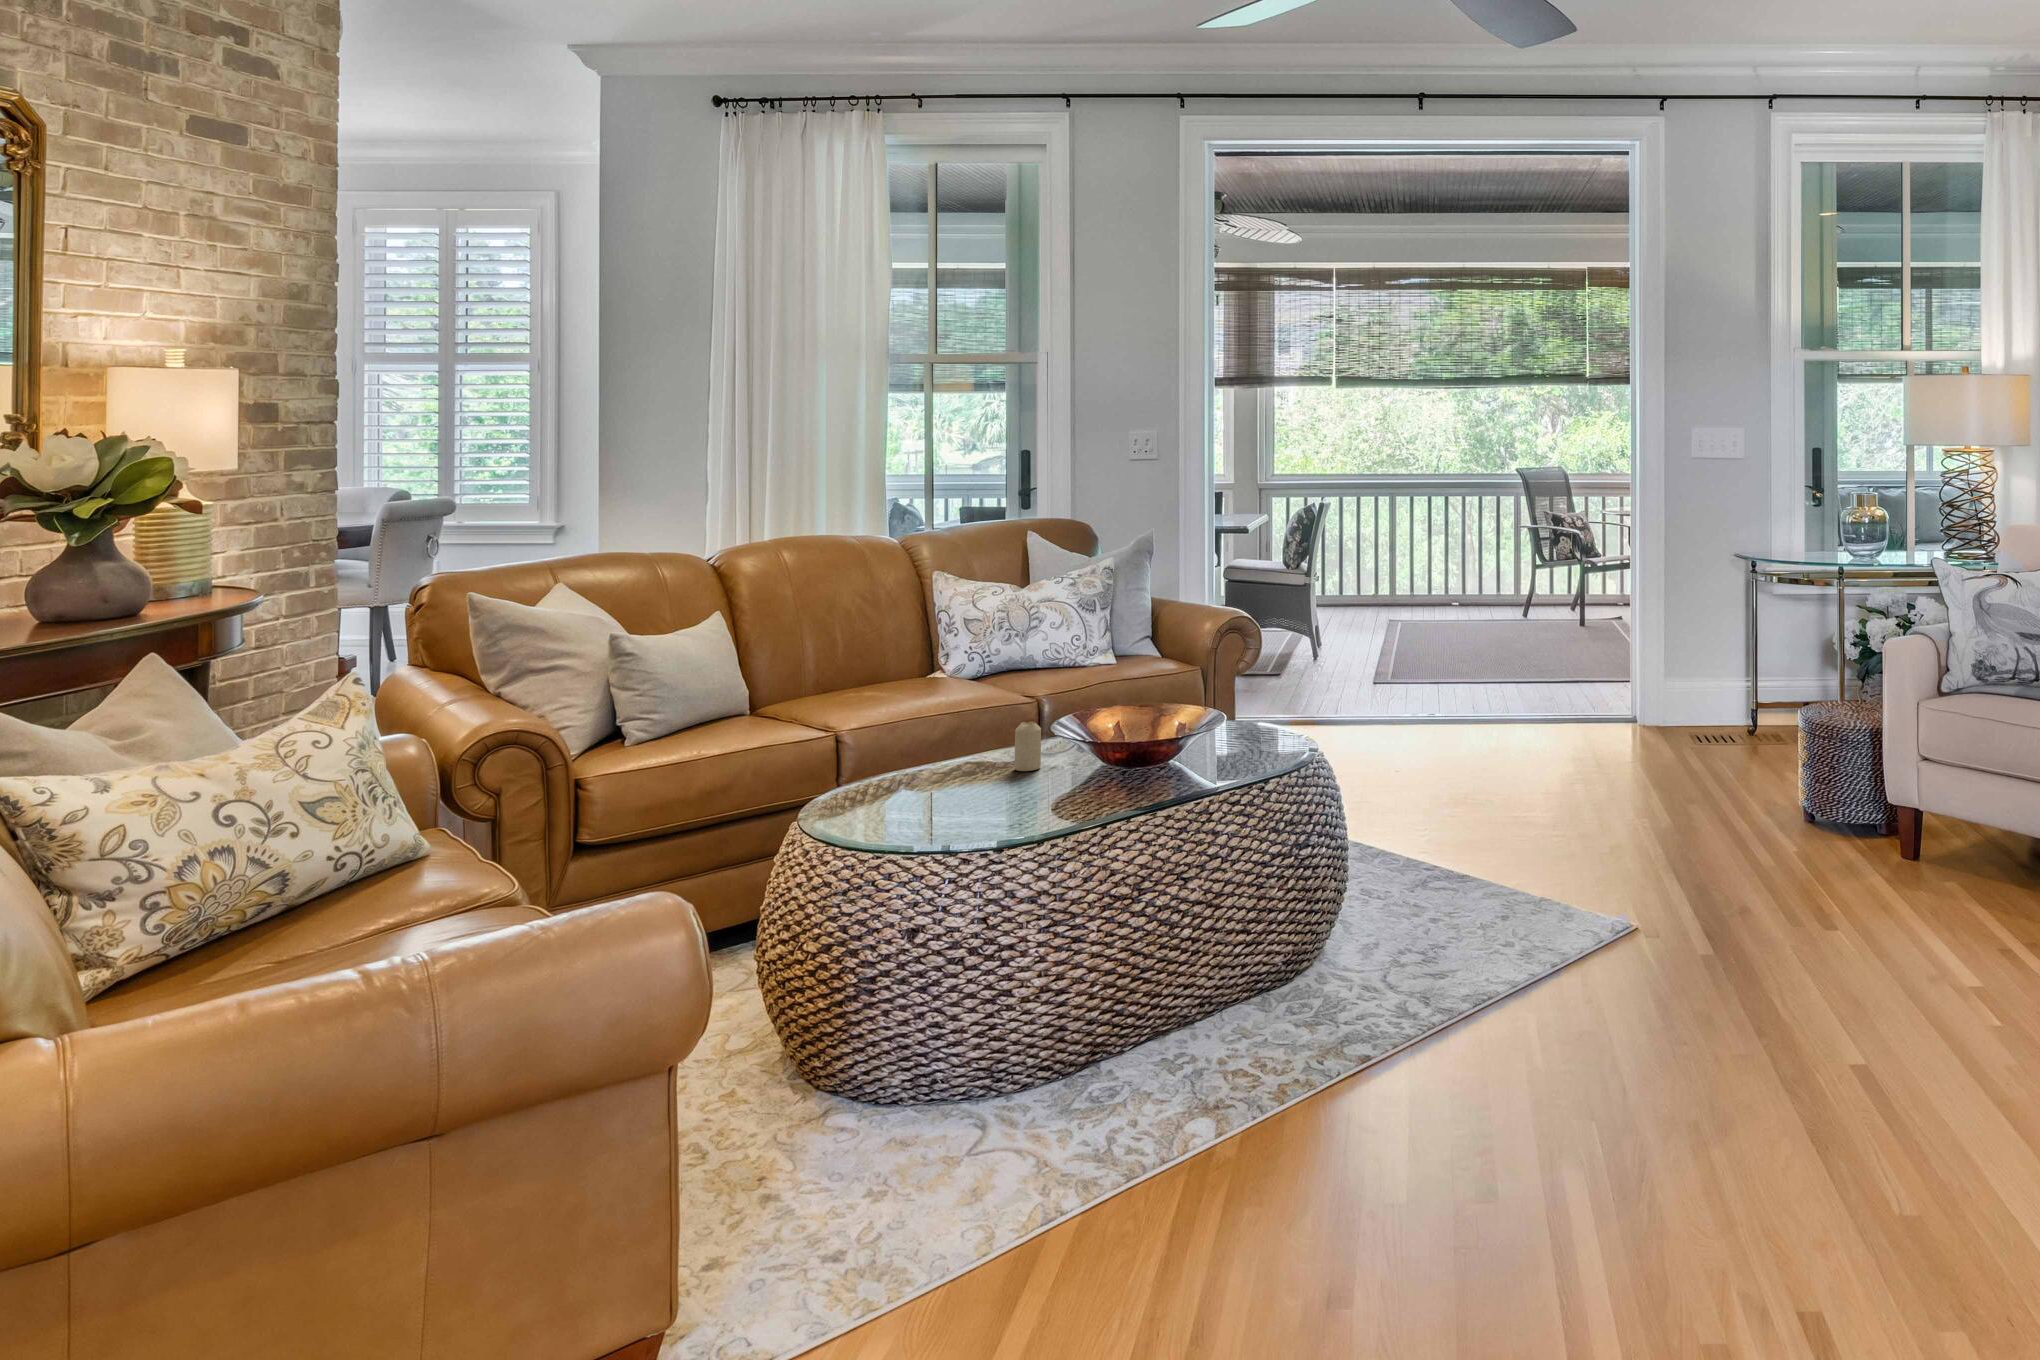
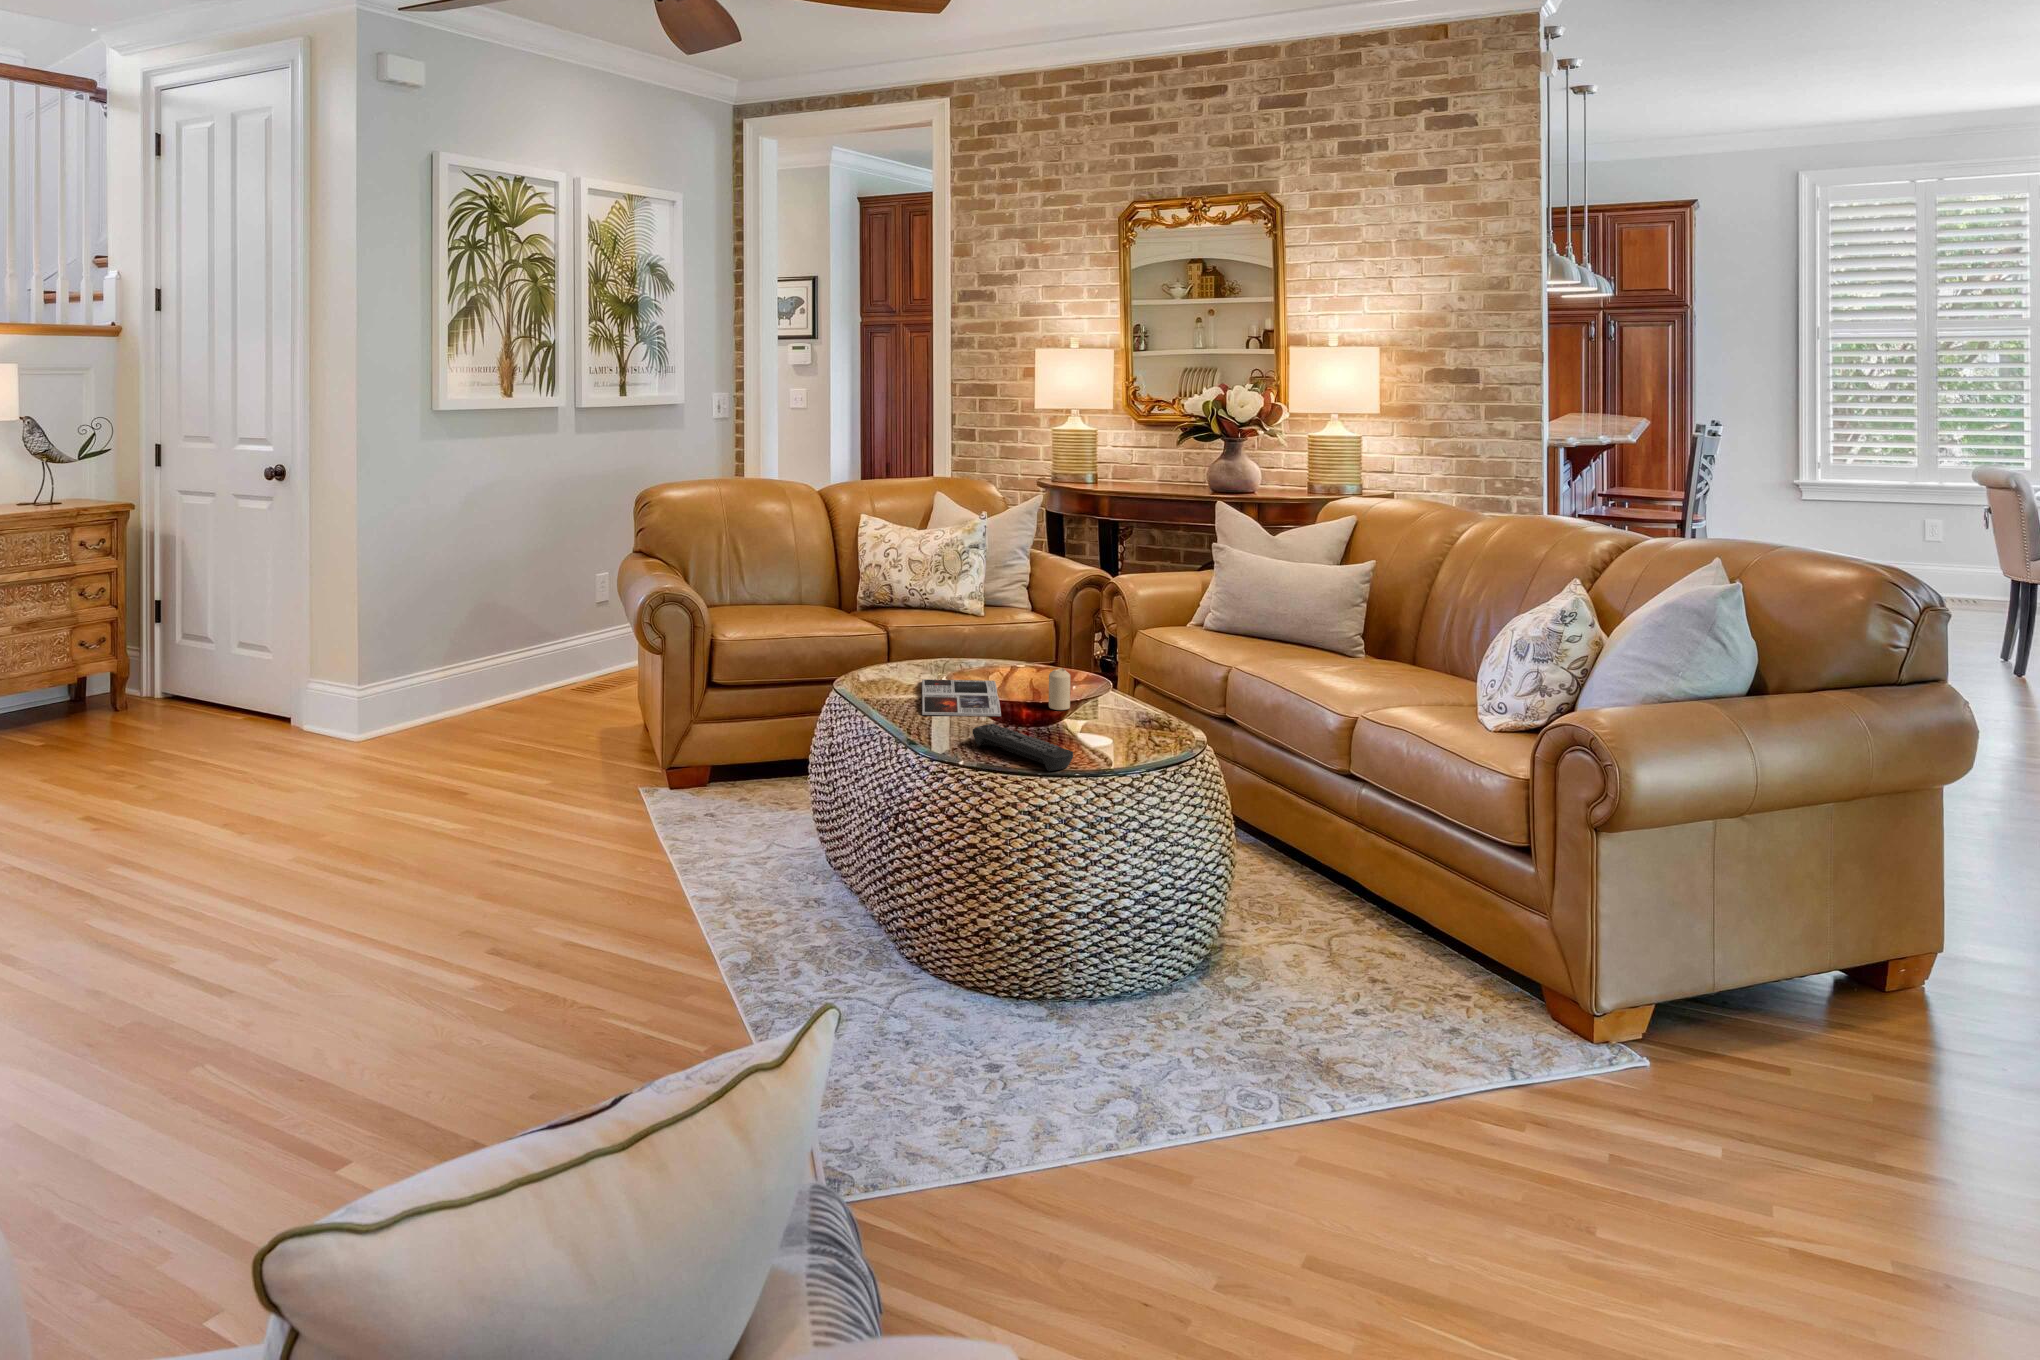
remote control: none [1171,733,1262,779] -> present [972,724,1073,771]
magazine: none [912,781,1087,831] -> present [922,679,1001,716]

